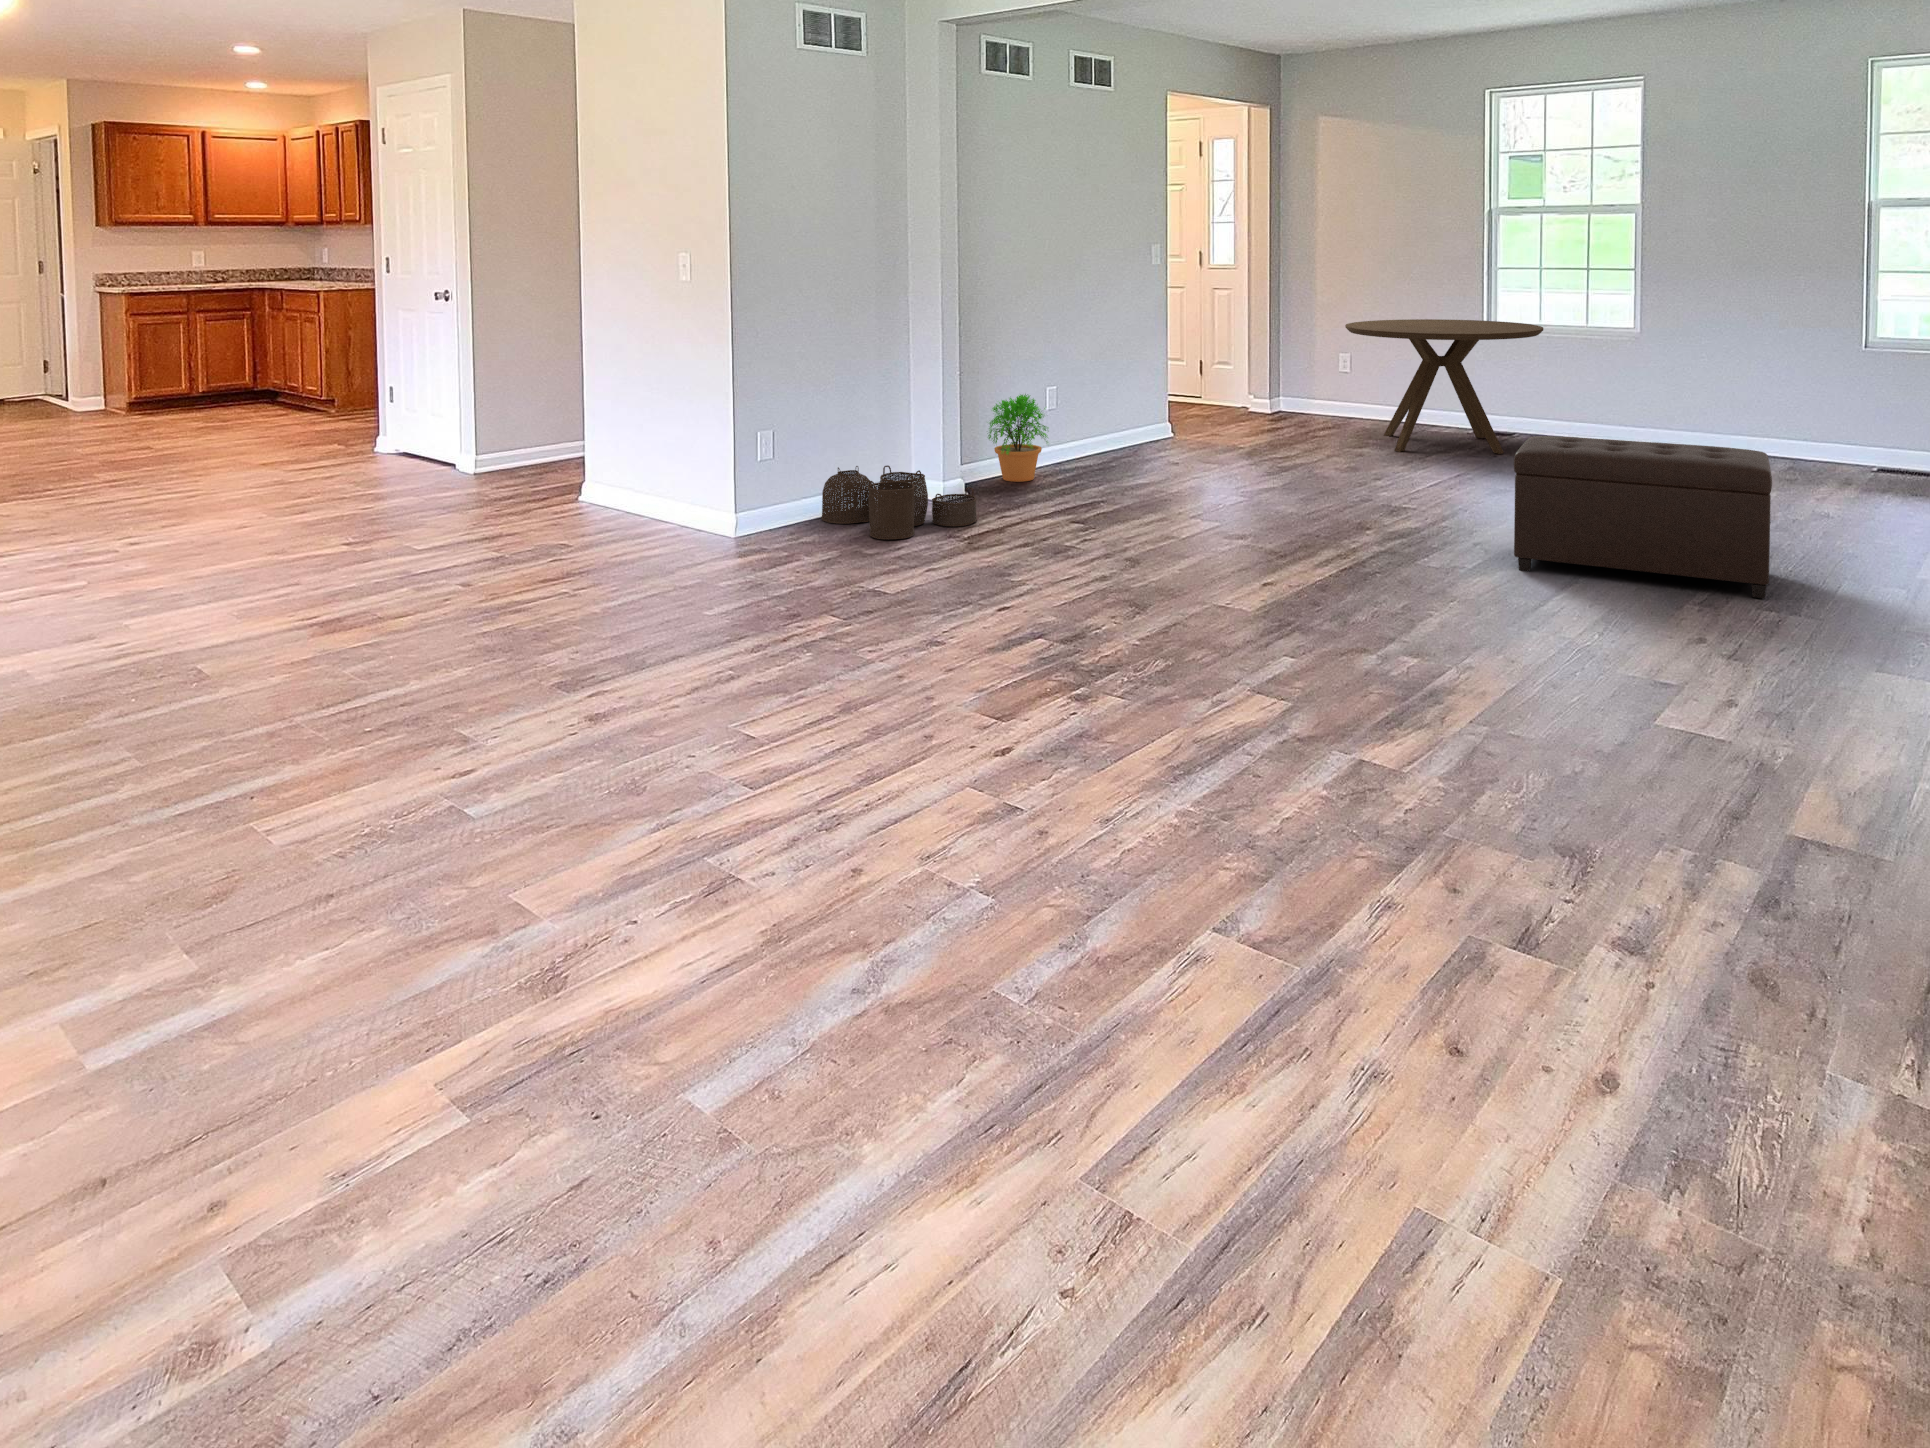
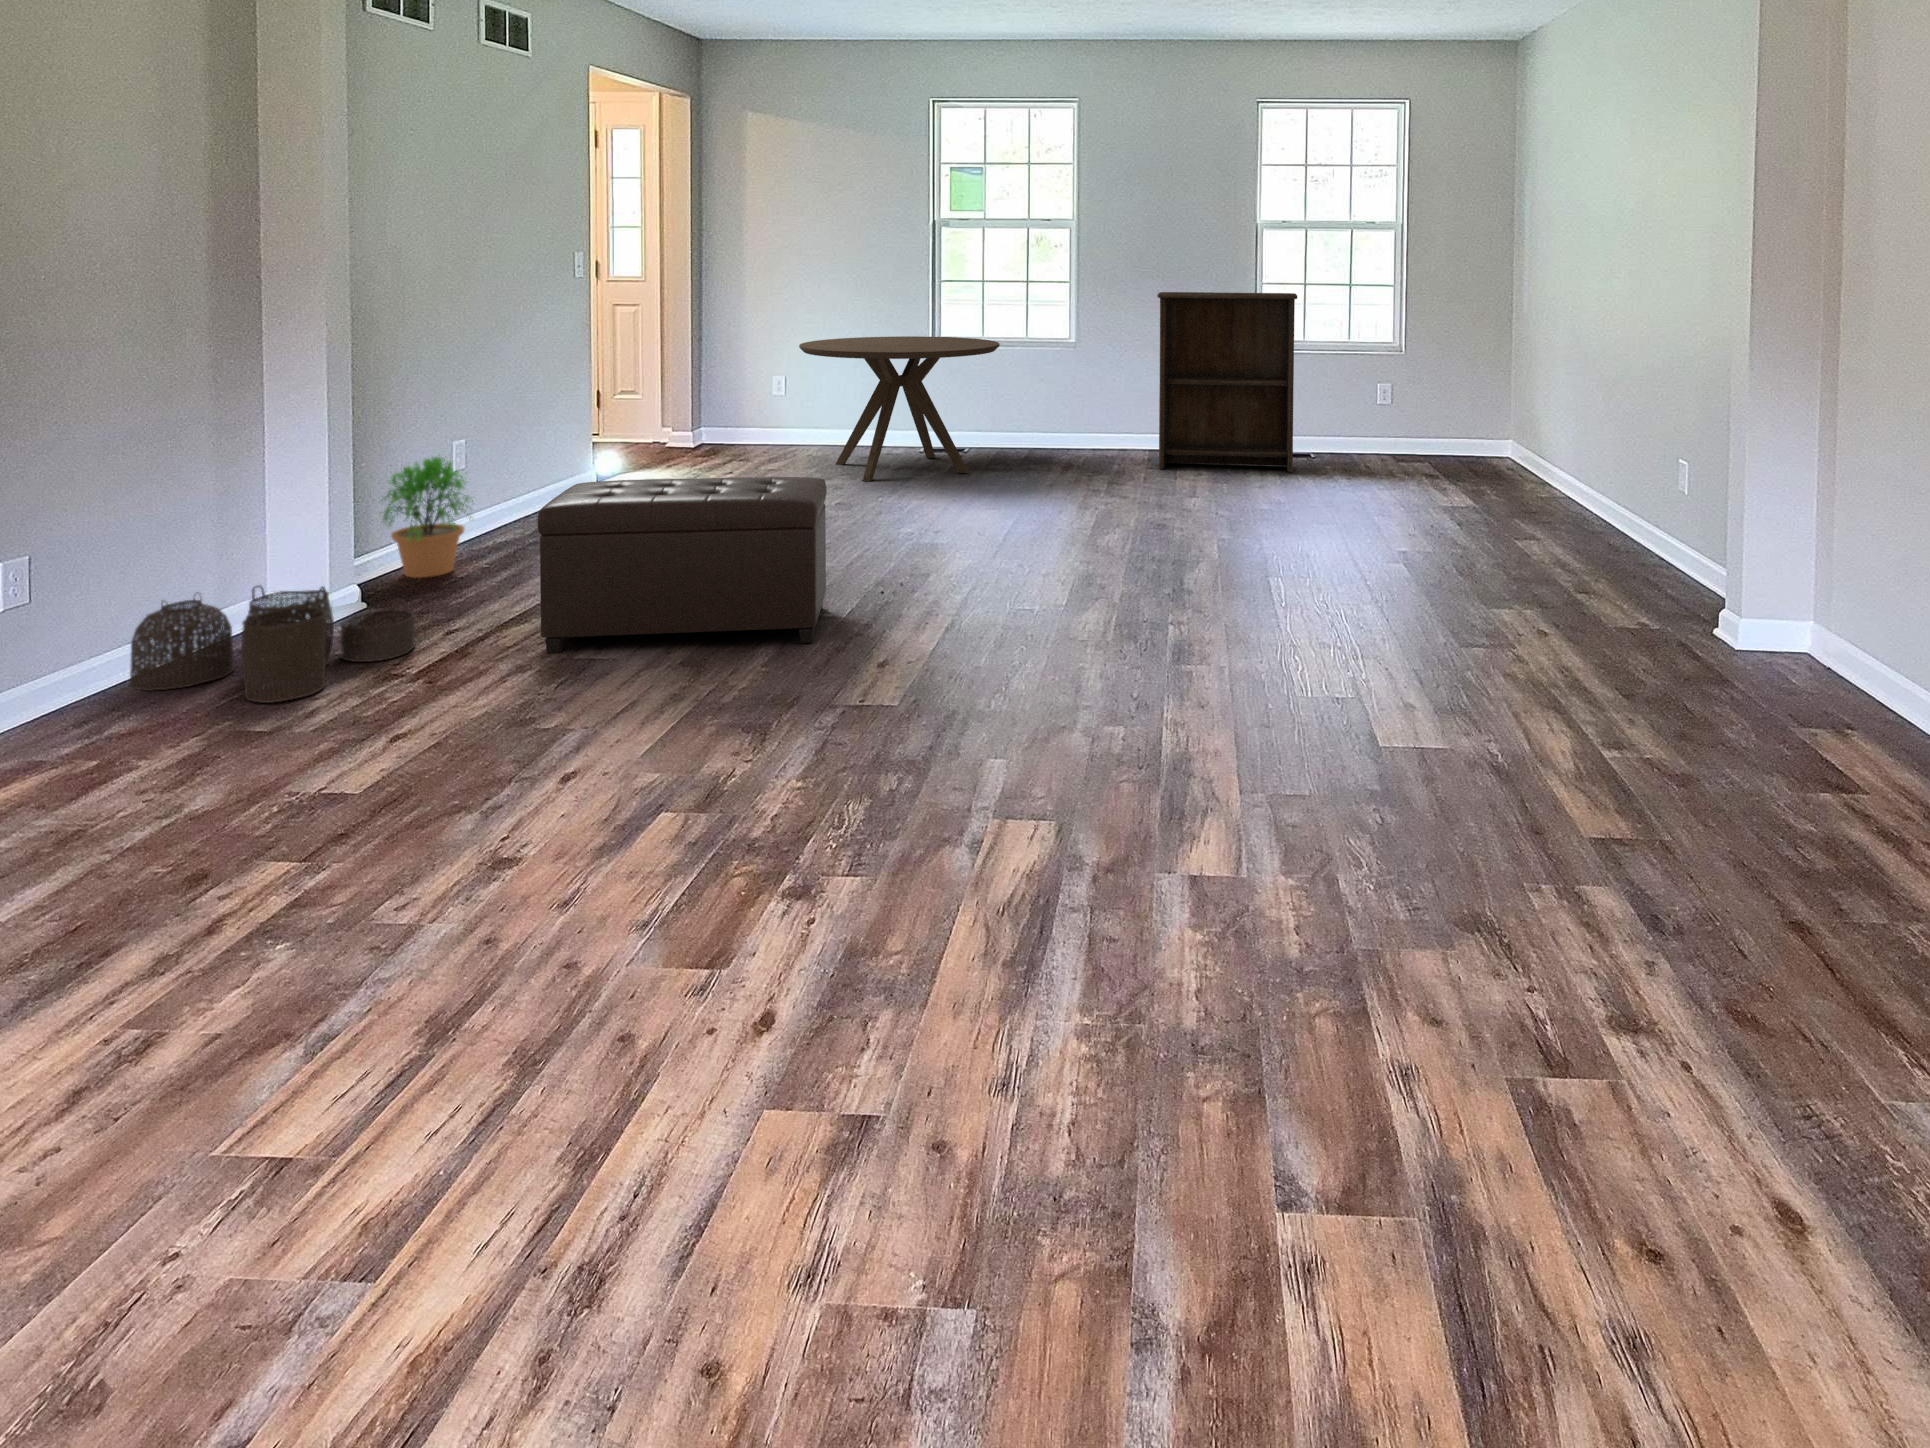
bookshelf: none [1721,280,1912,489] -> present [1157,292,1297,472]
ottoman: present [1514,436,1772,598] -> present [537,477,827,653]

